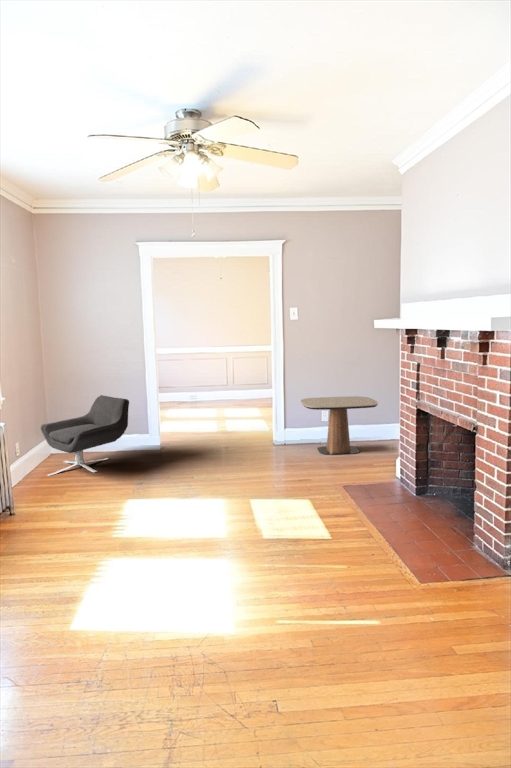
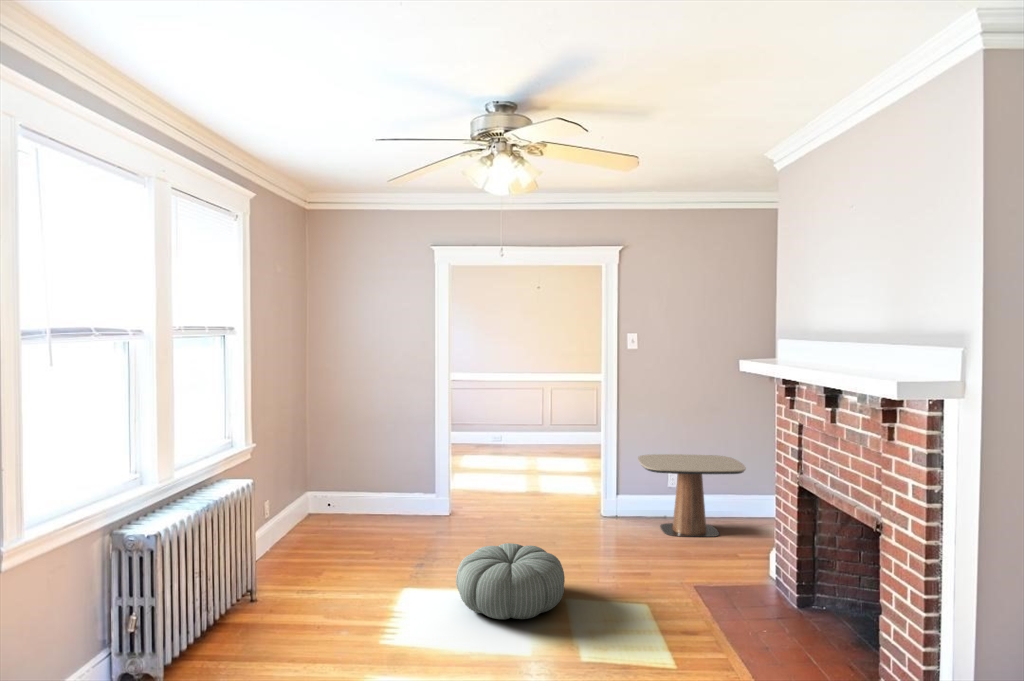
lounge chair: present [41,395,129,476] -> none [298,438,411,543]
pouf: none [168,464,249,517] -> present [456,543,565,619]

